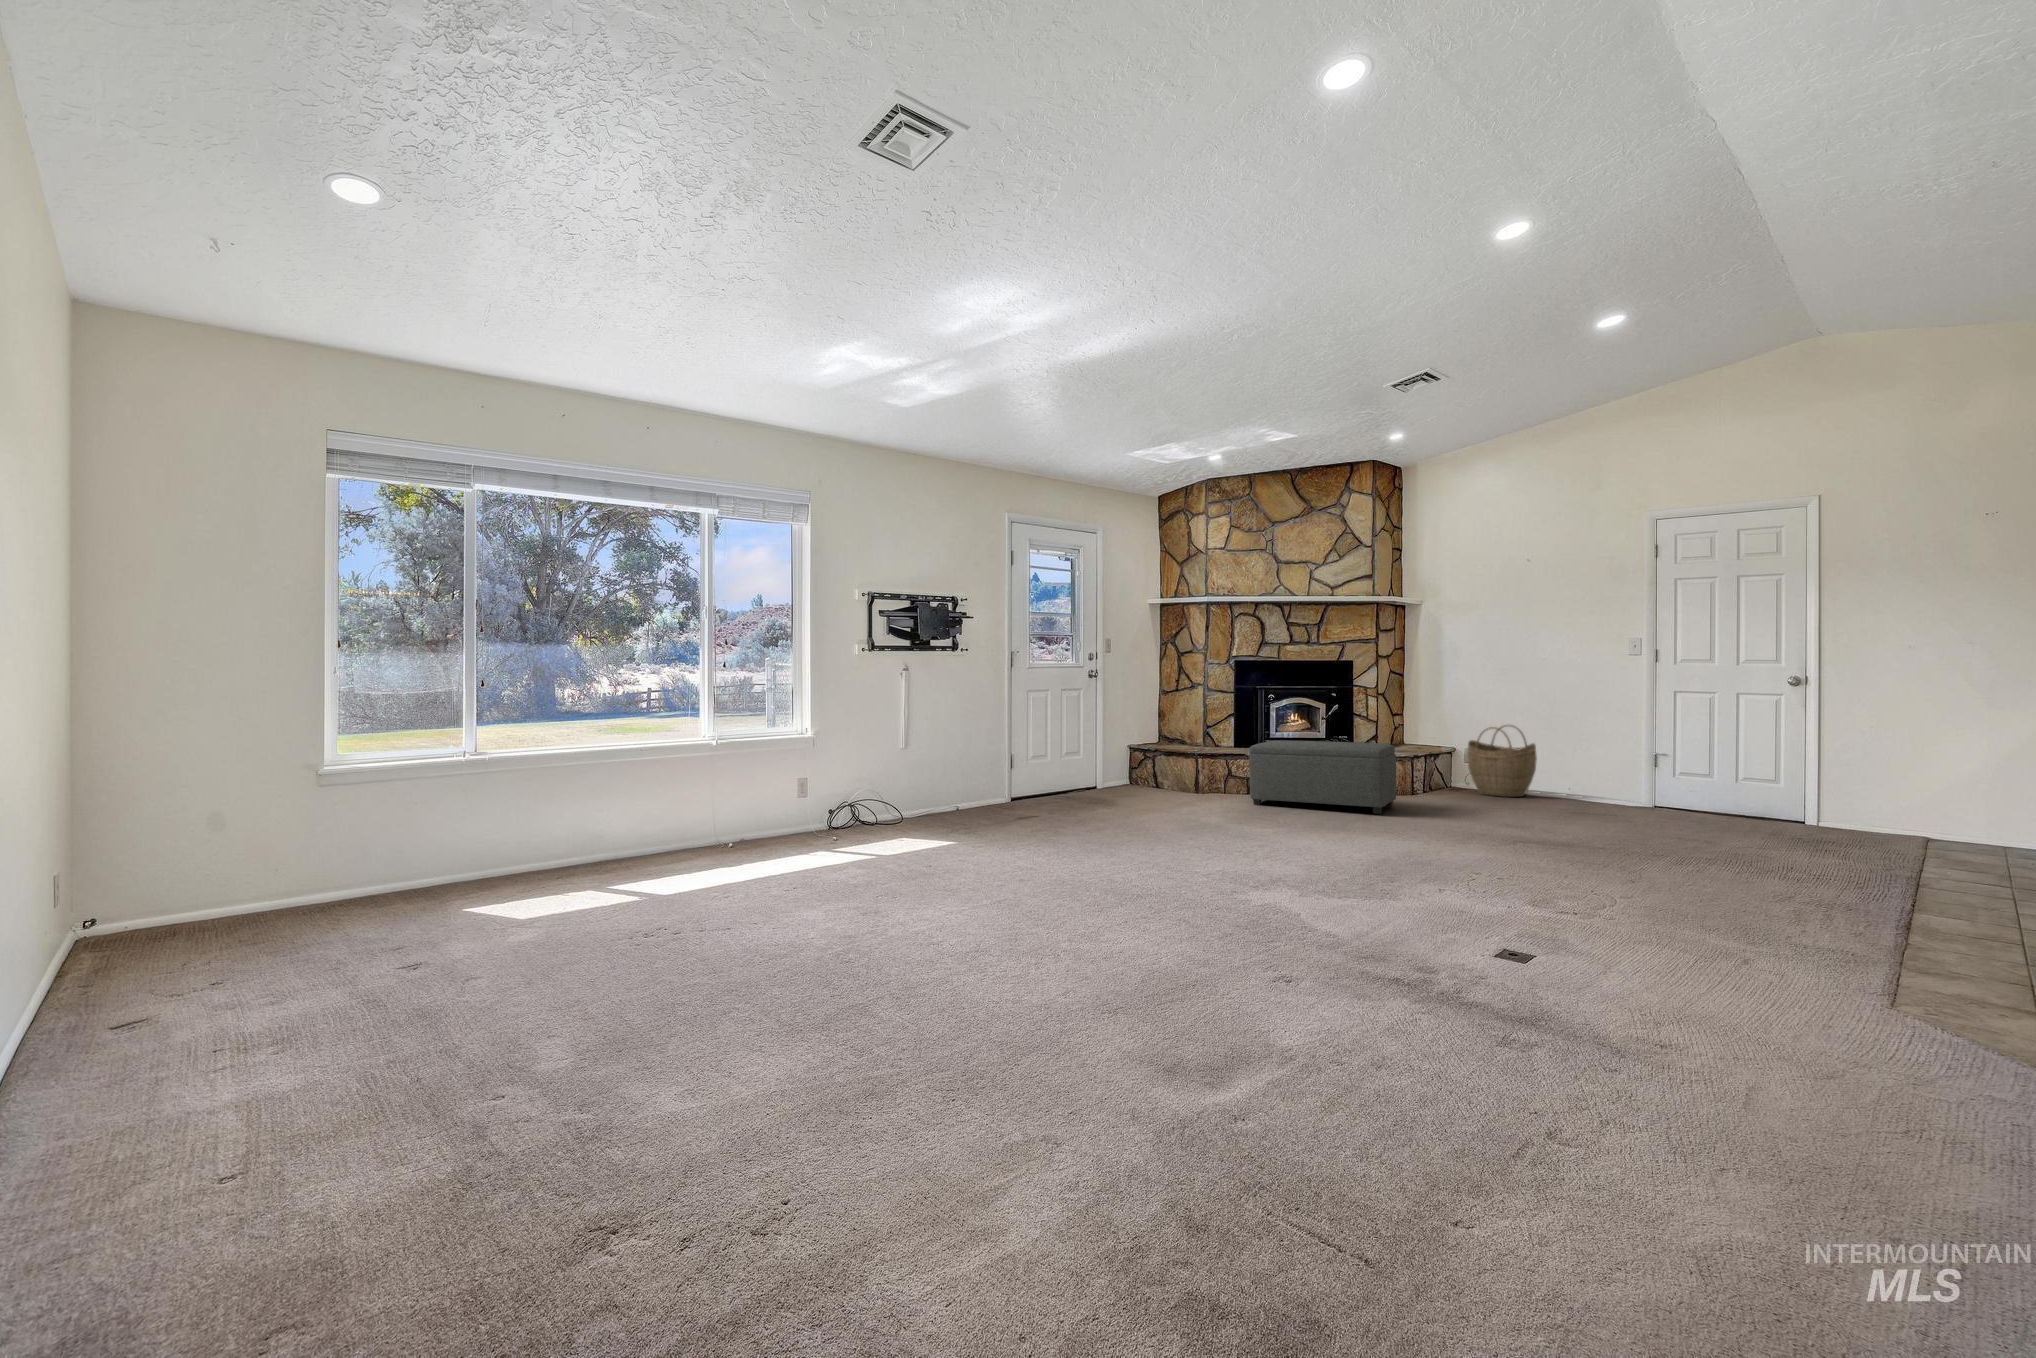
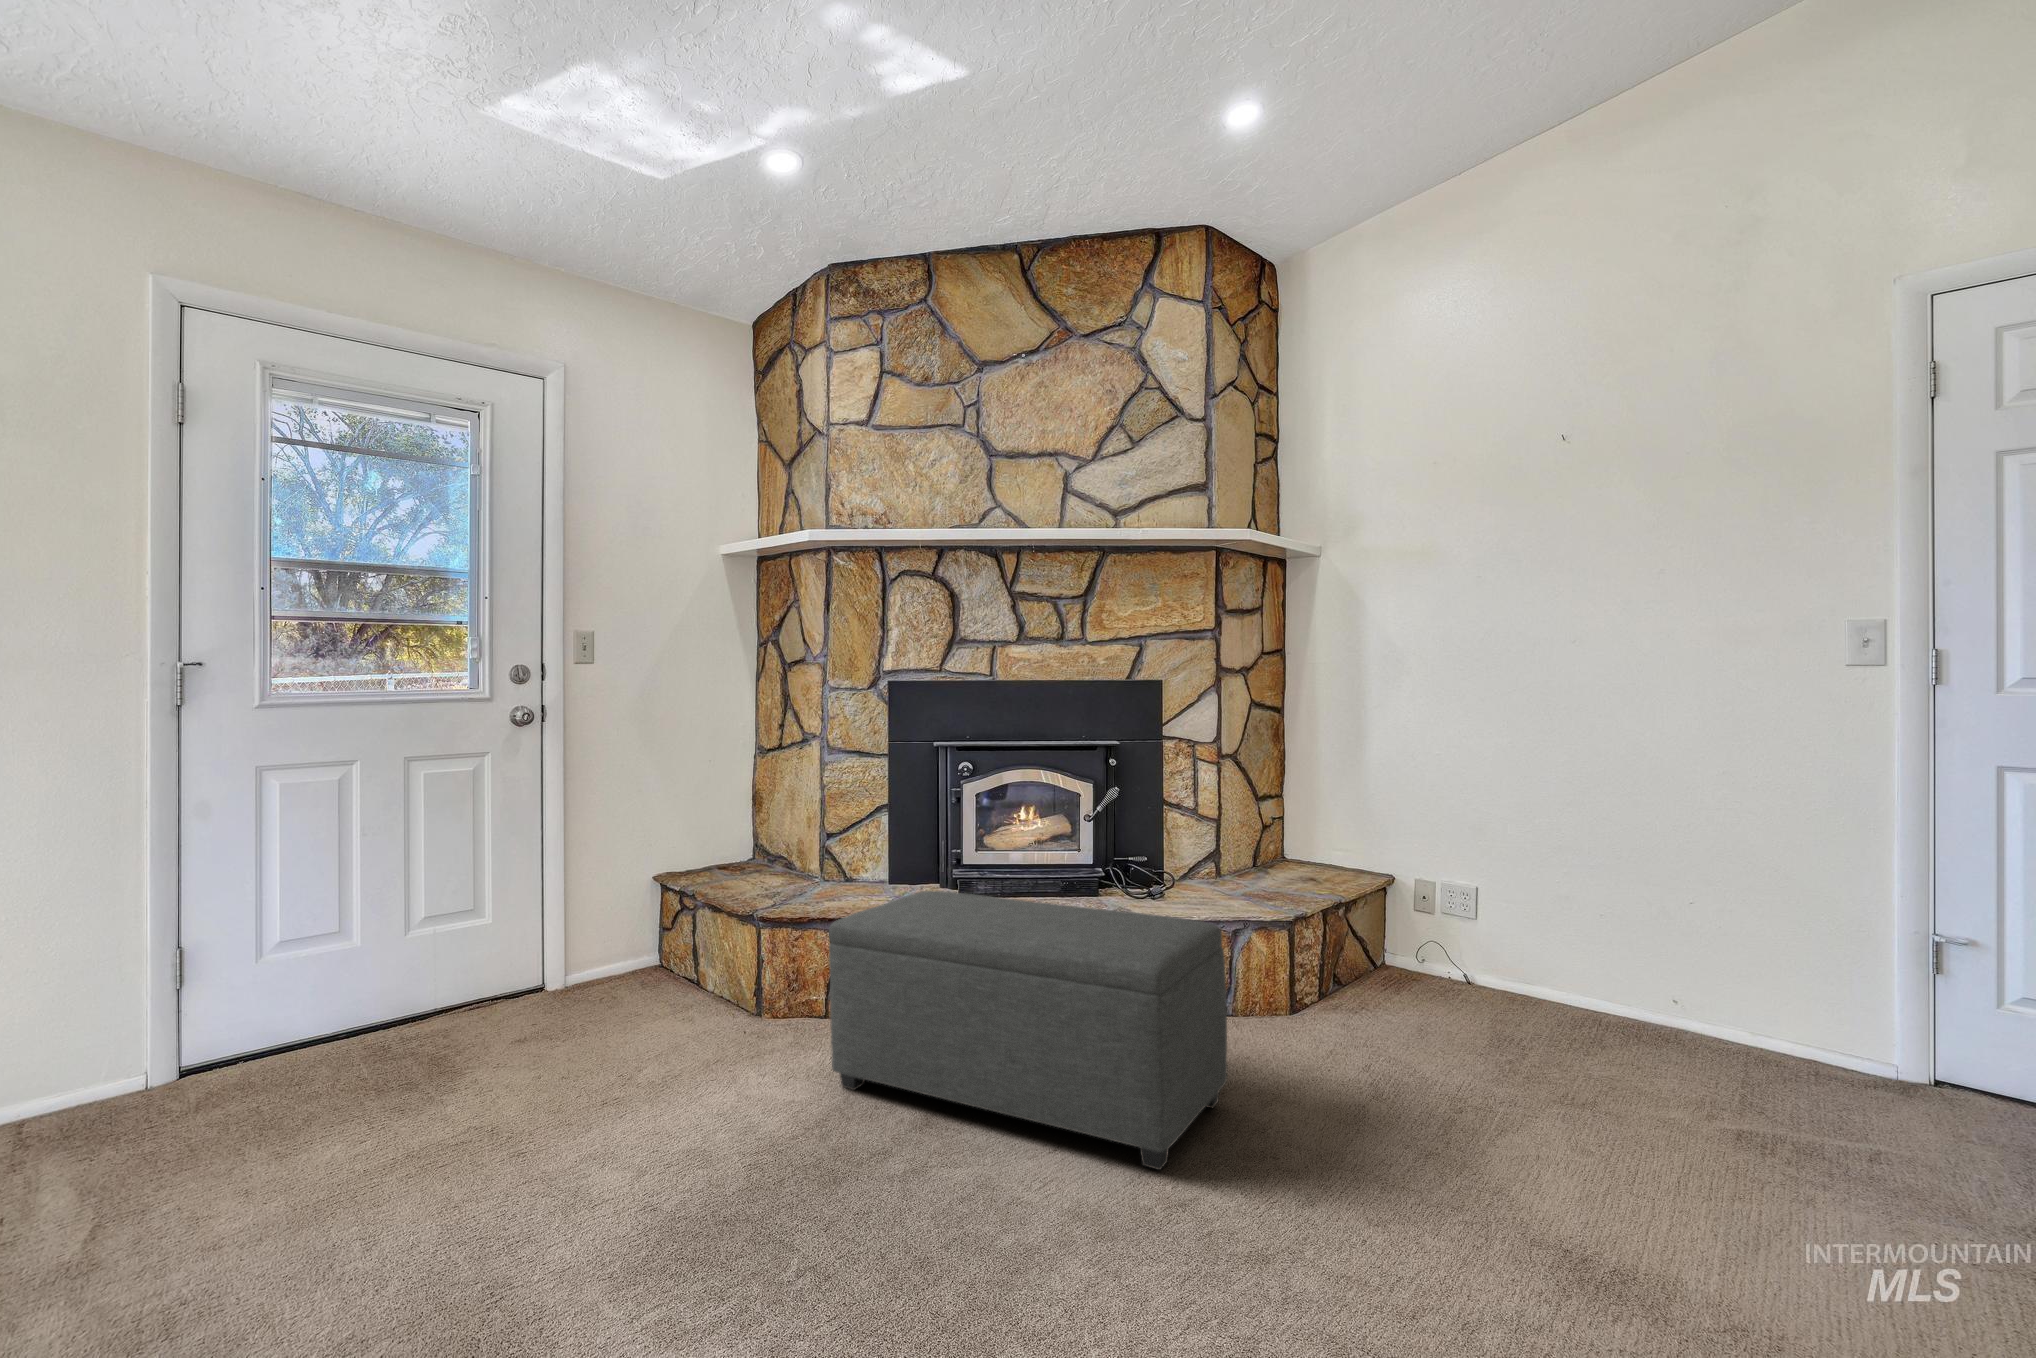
woven basket: present [1467,725,1537,797] -> none [1423,838,1597,1035]

